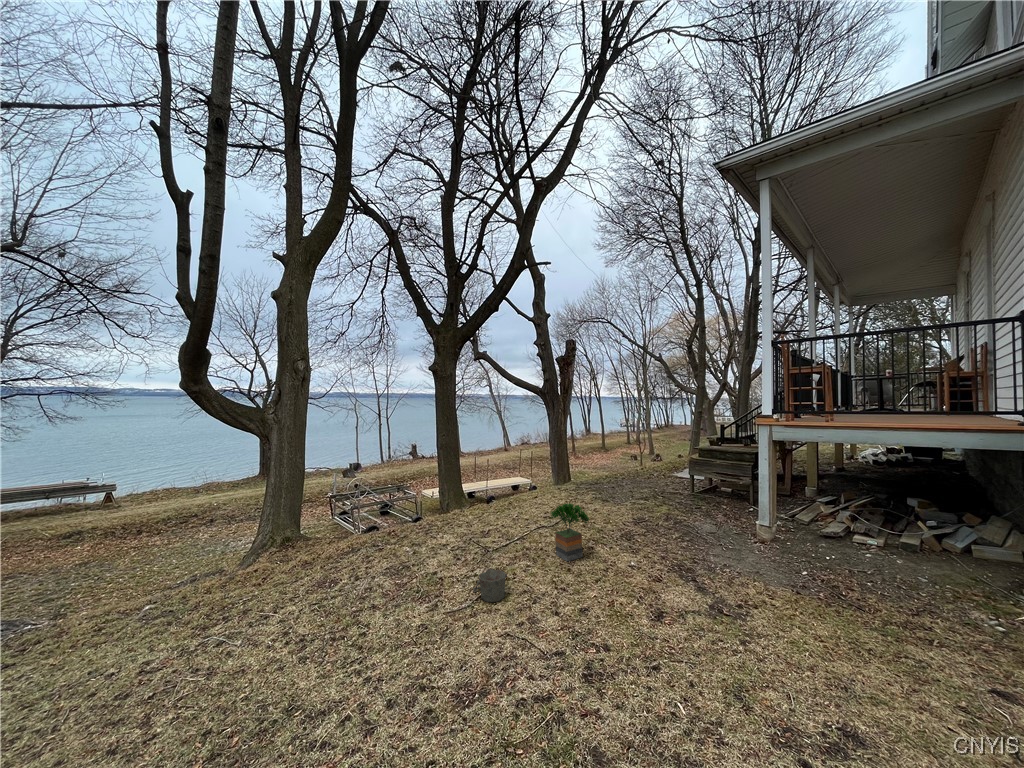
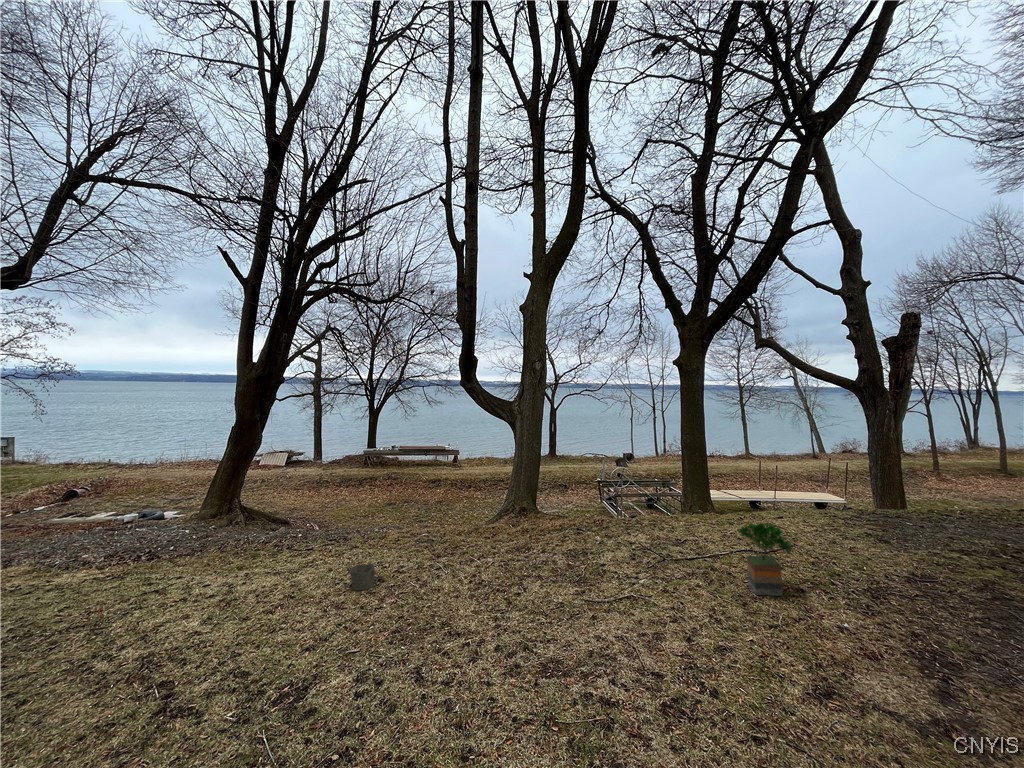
bucket: present [473,569,507,602] -> present [350,563,383,591]

